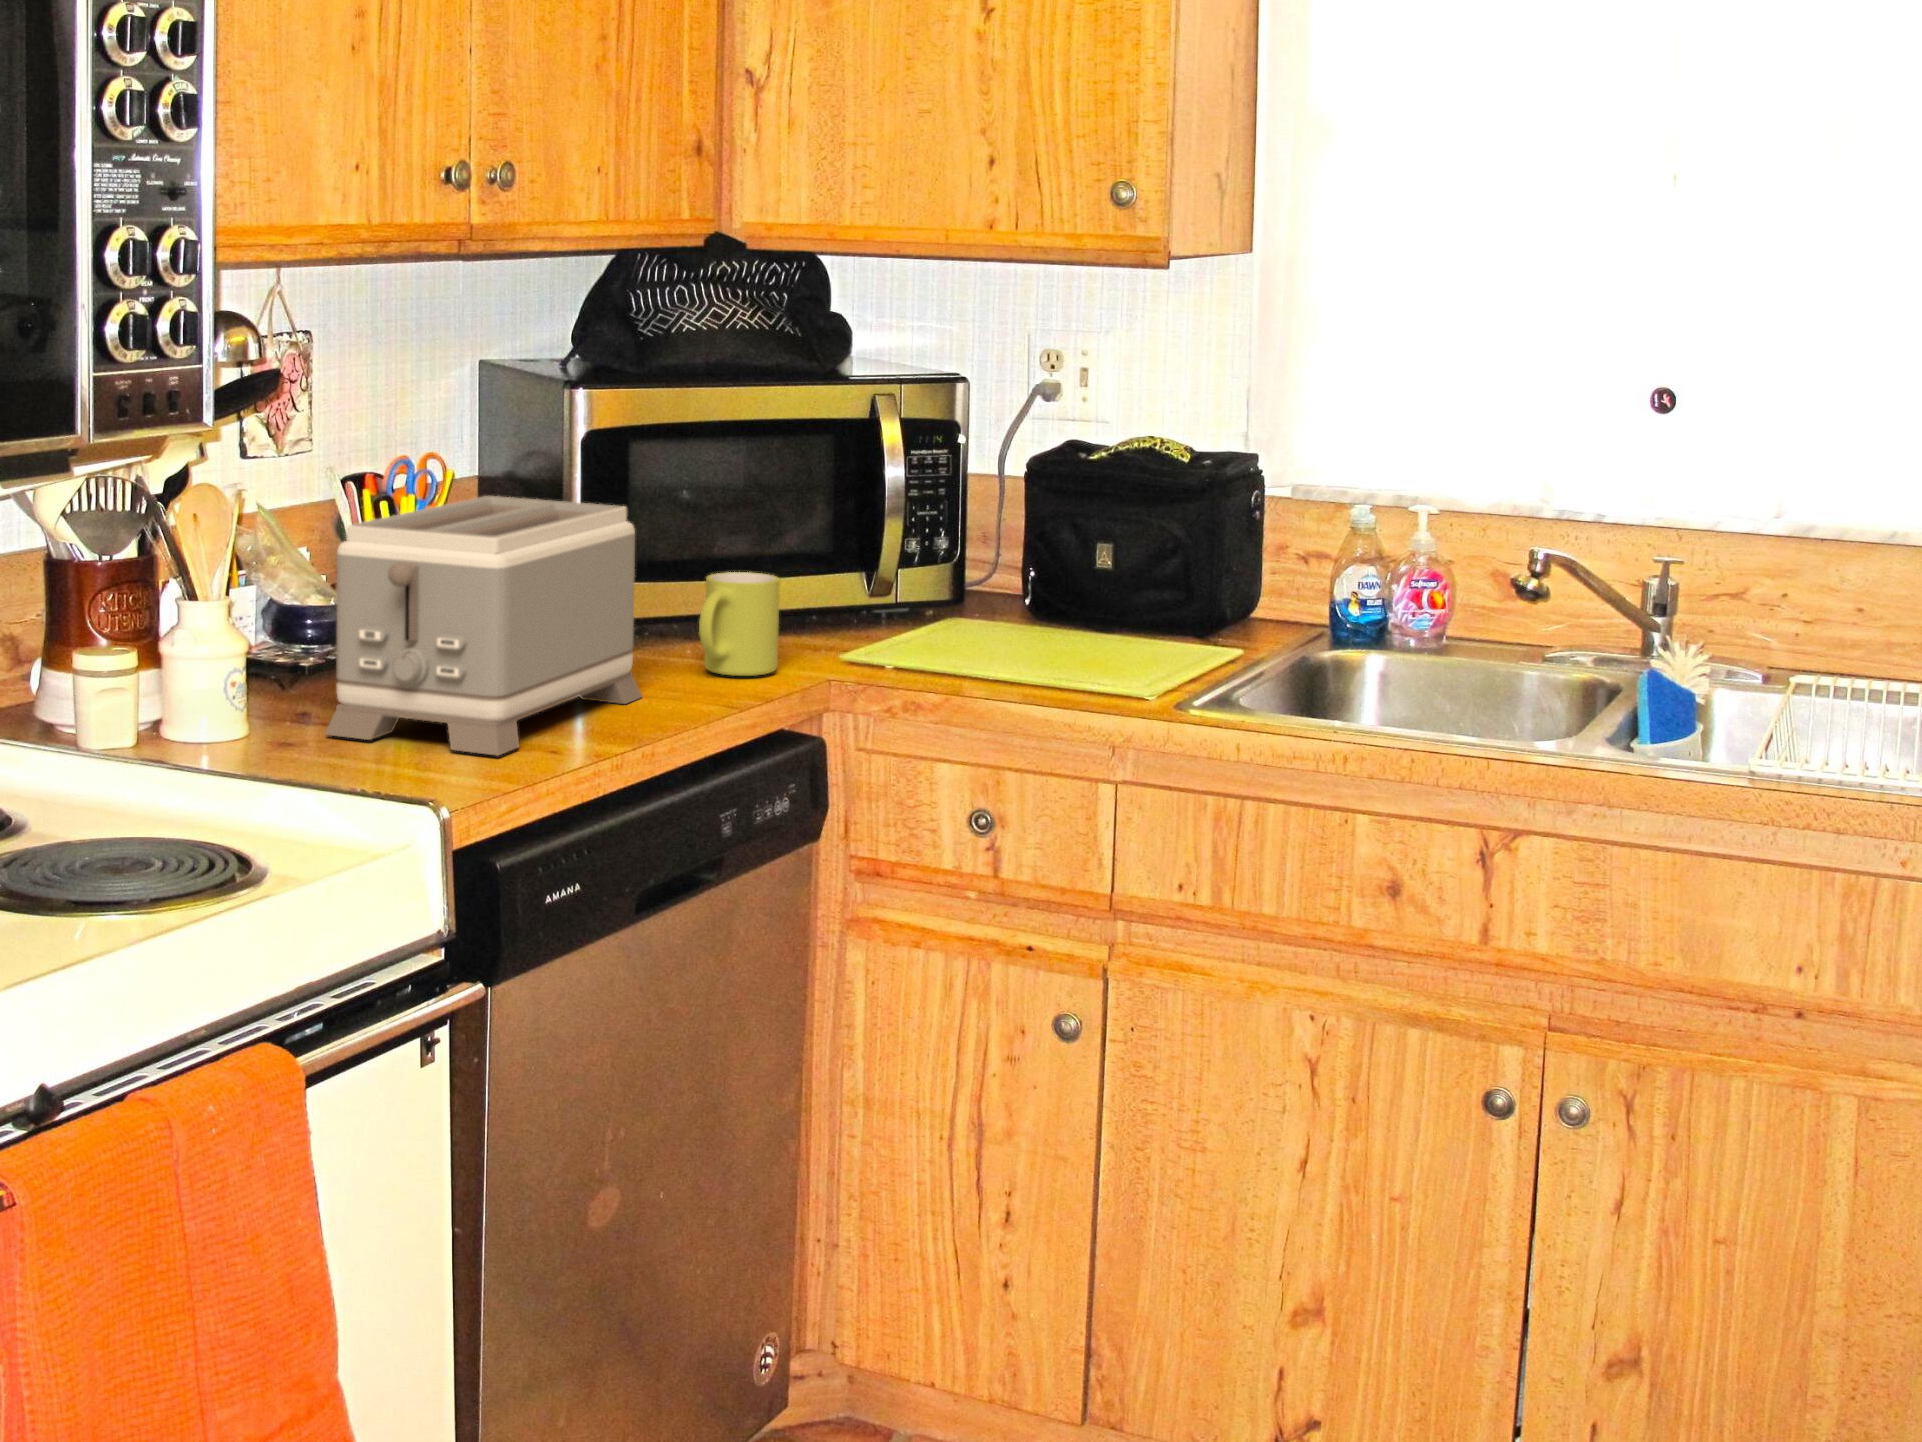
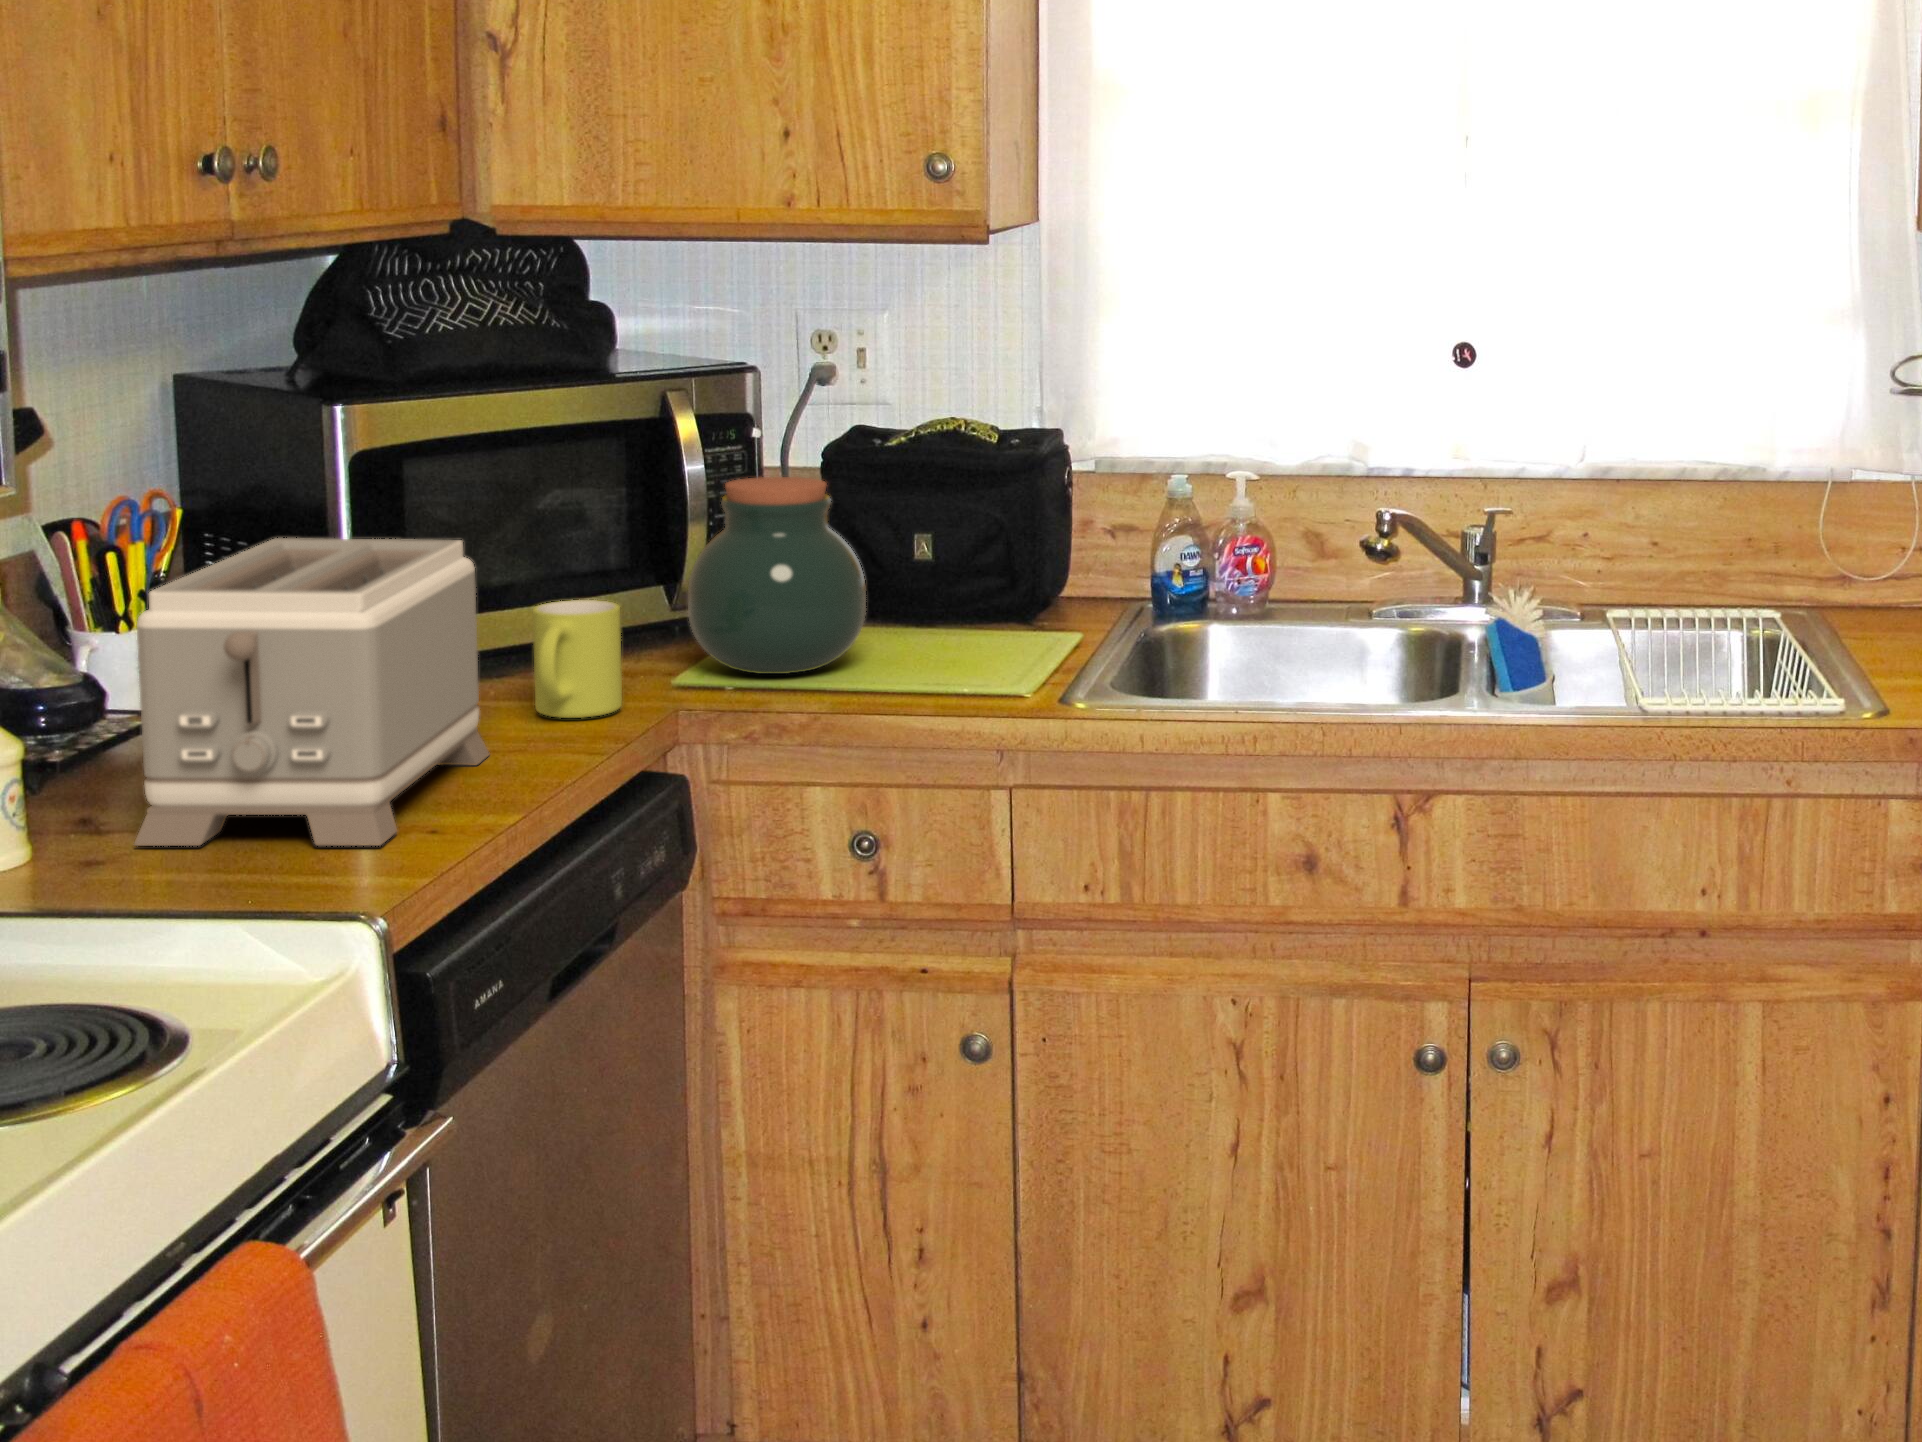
jar: none [860,476,1018,657] -> present [688,477,866,674]

